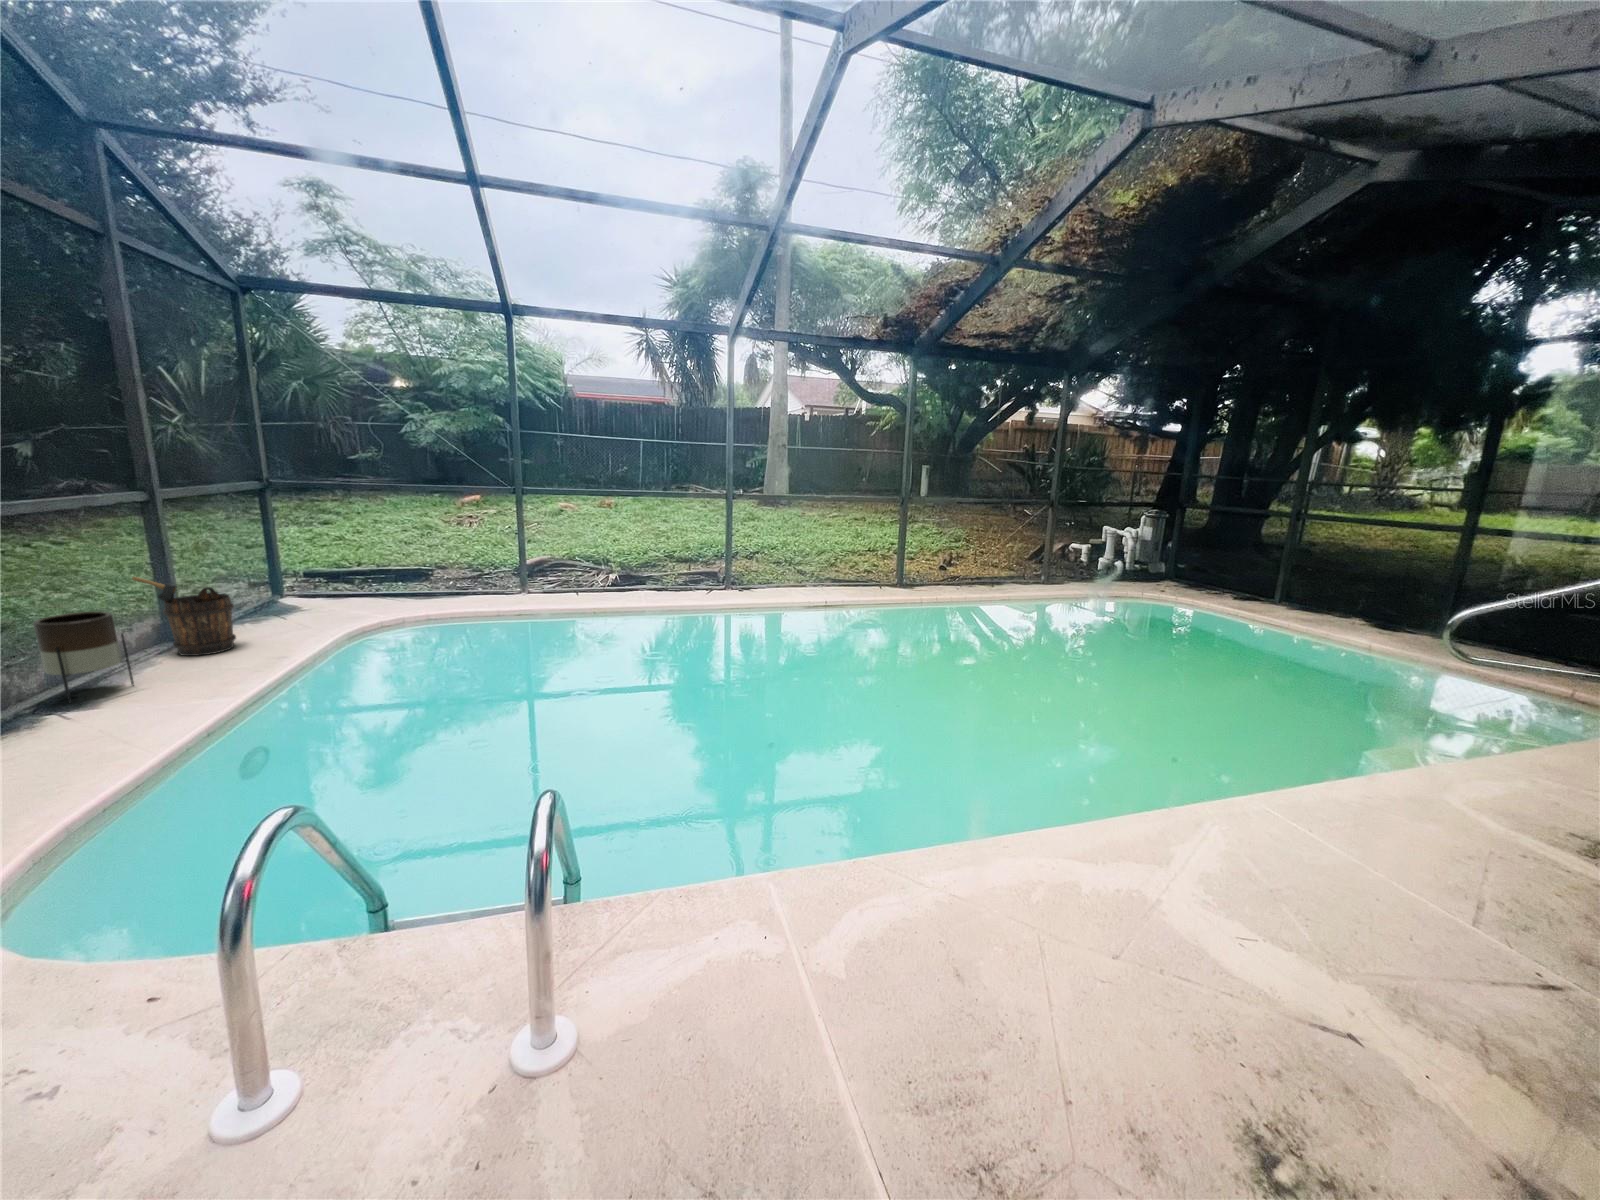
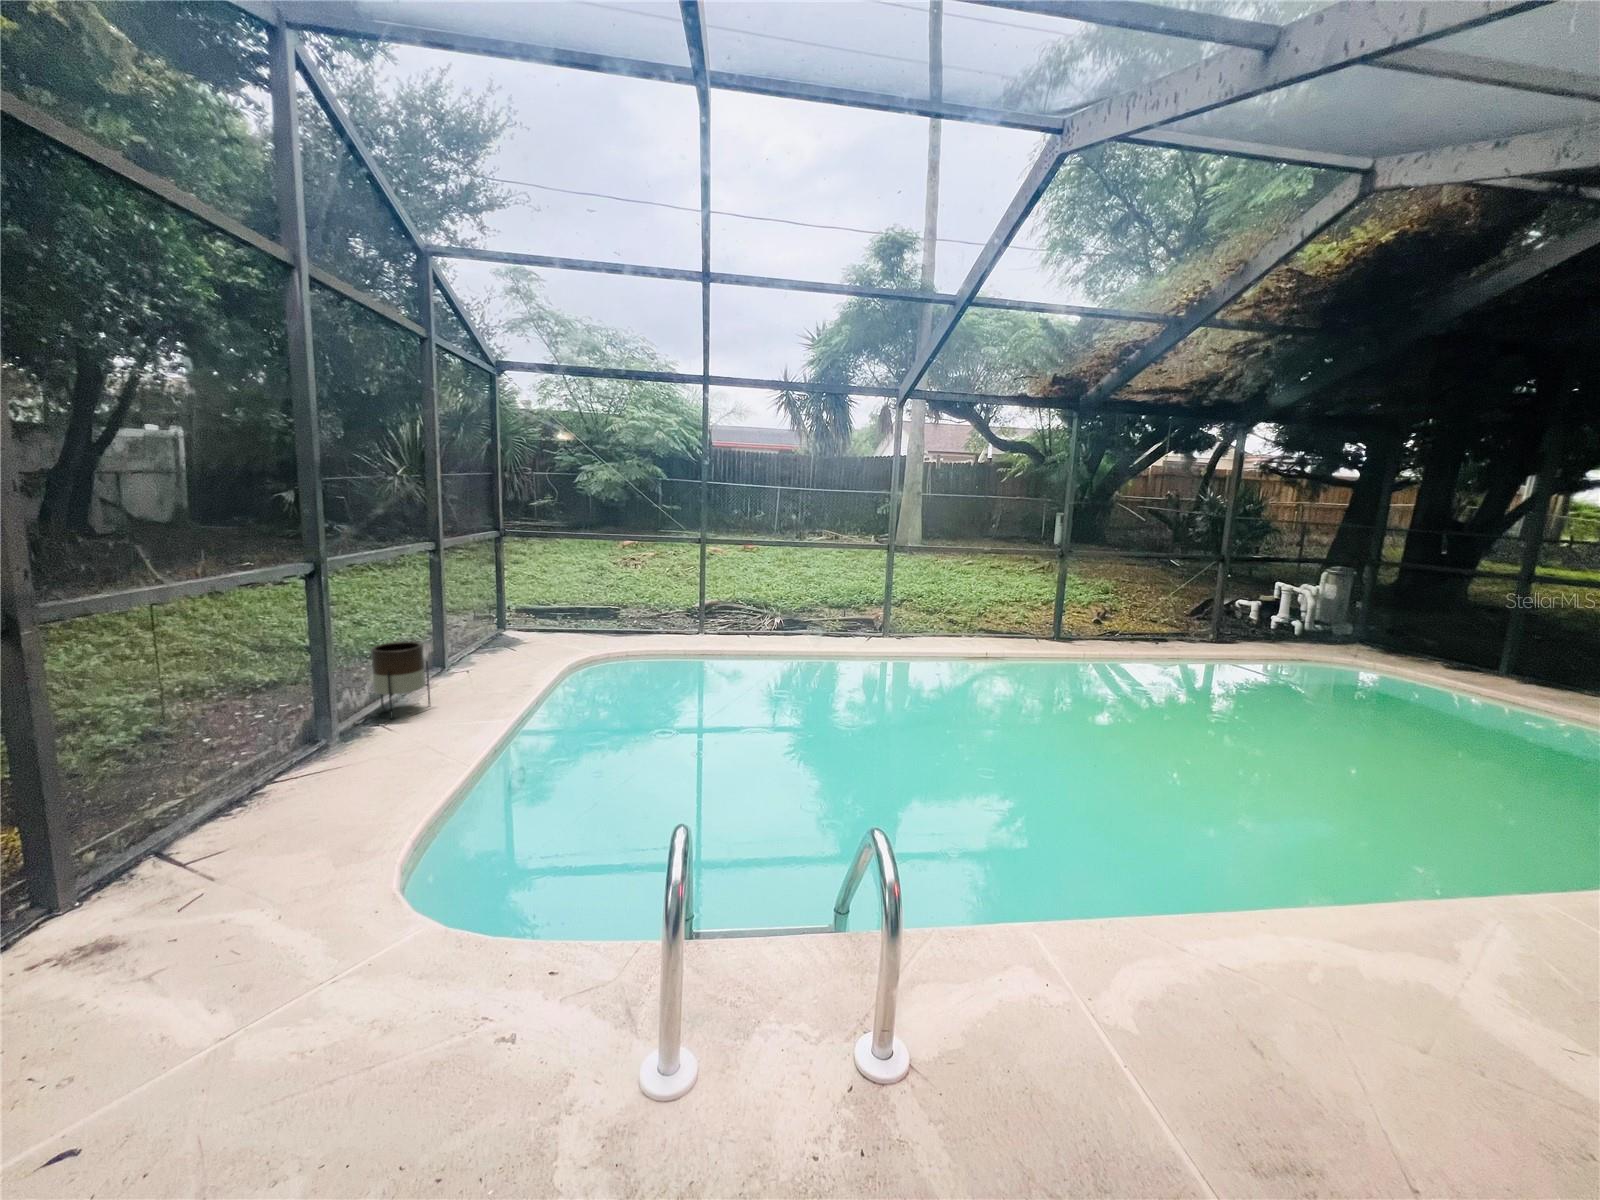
bucket: present [132,577,236,656] -> none [421,612,492,682]

